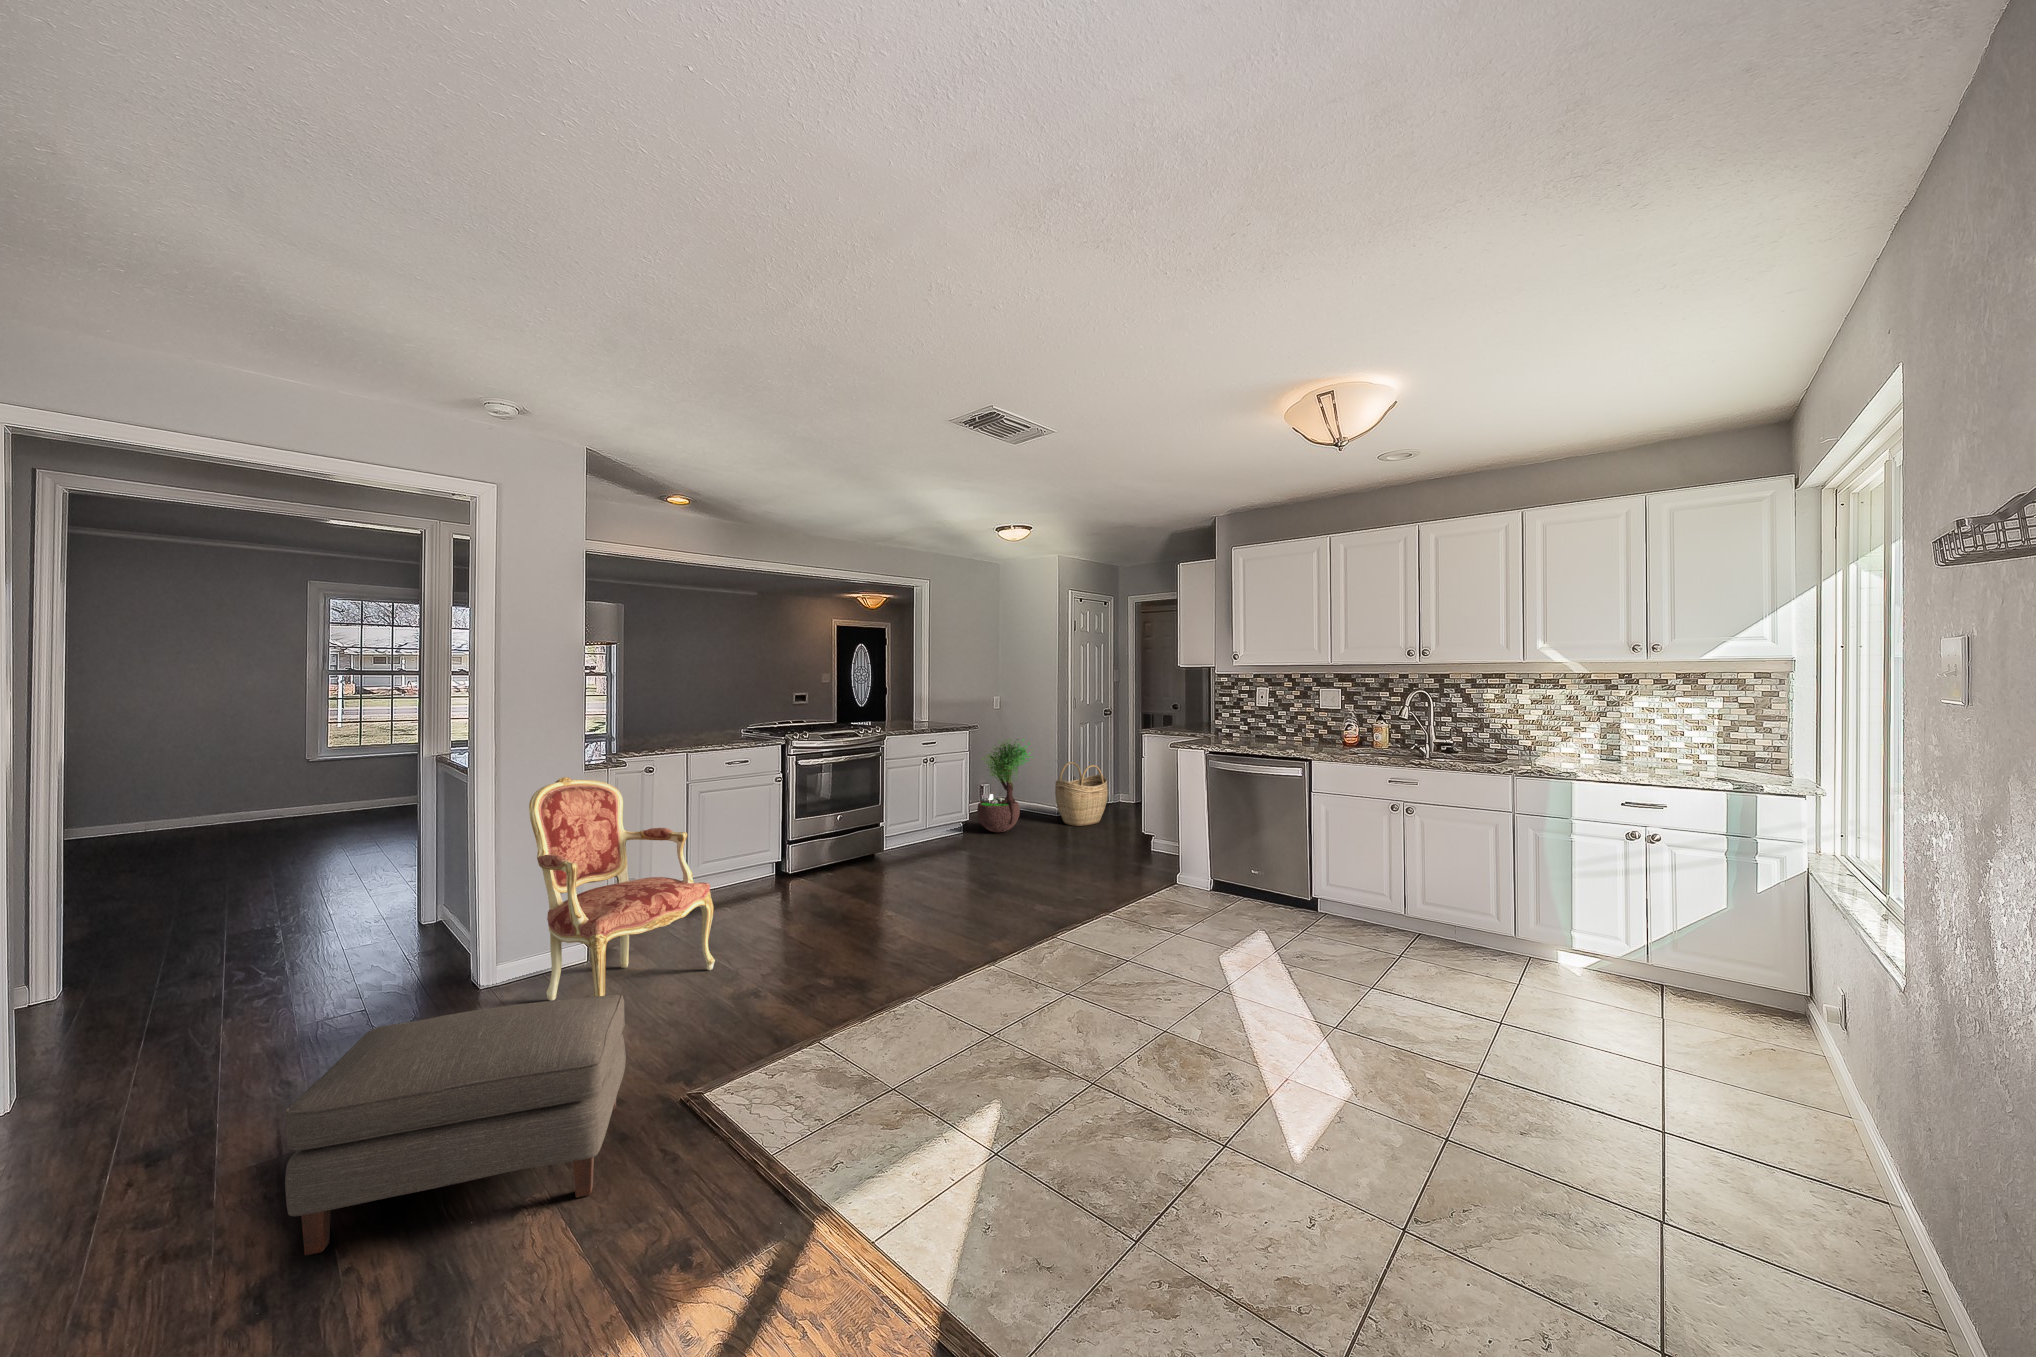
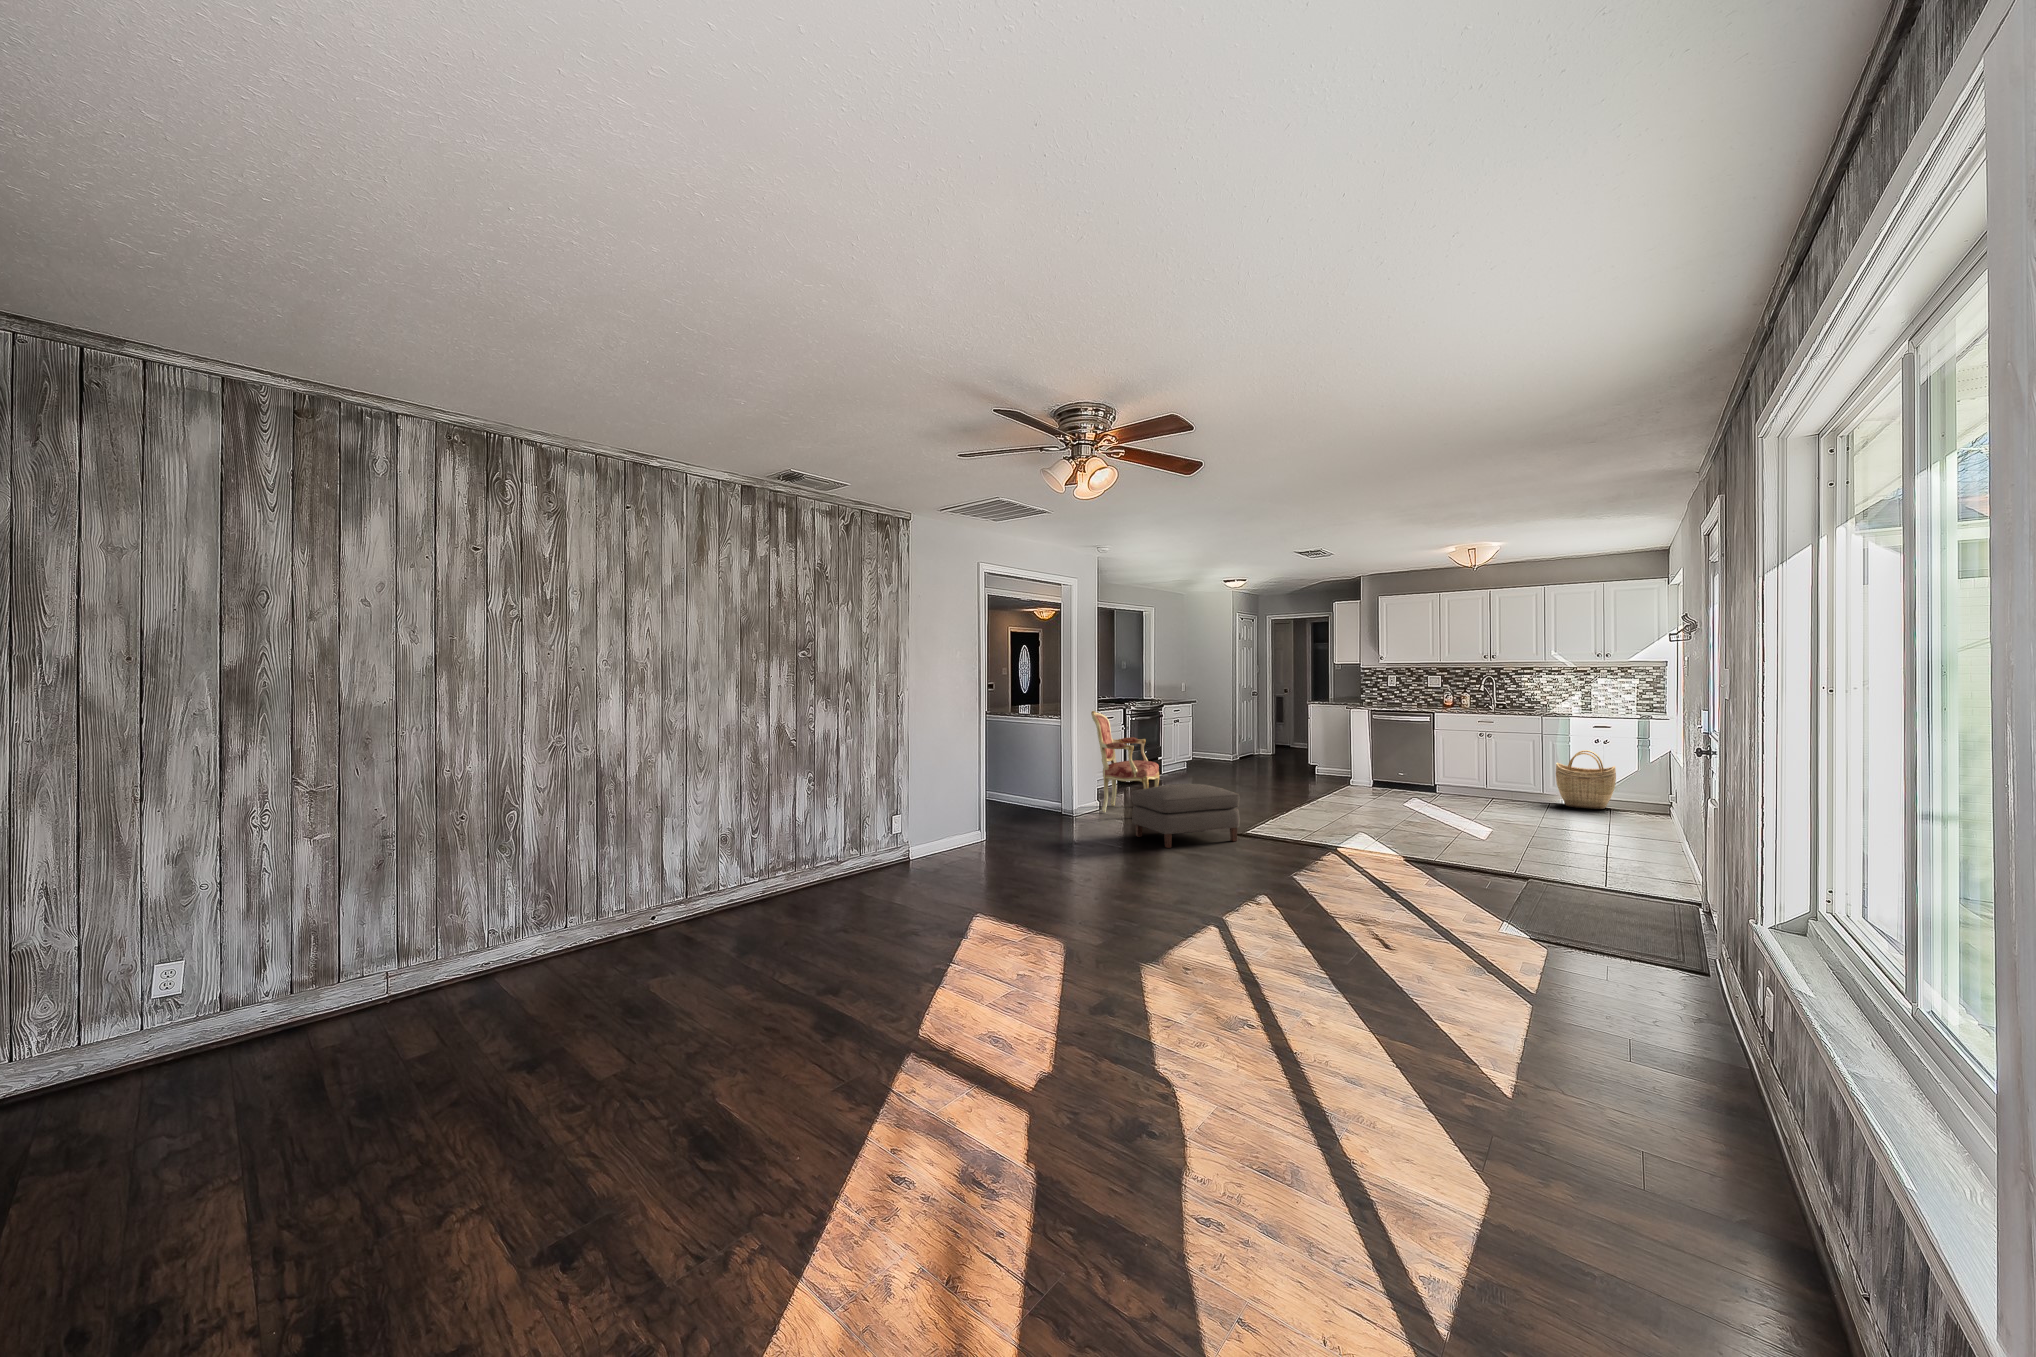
potted tree: present [977,739,1033,832] -> none [1196,705,1232,767]
woven basket: present [1055,762,1108,826] -> present [1556,750,1616,809]

